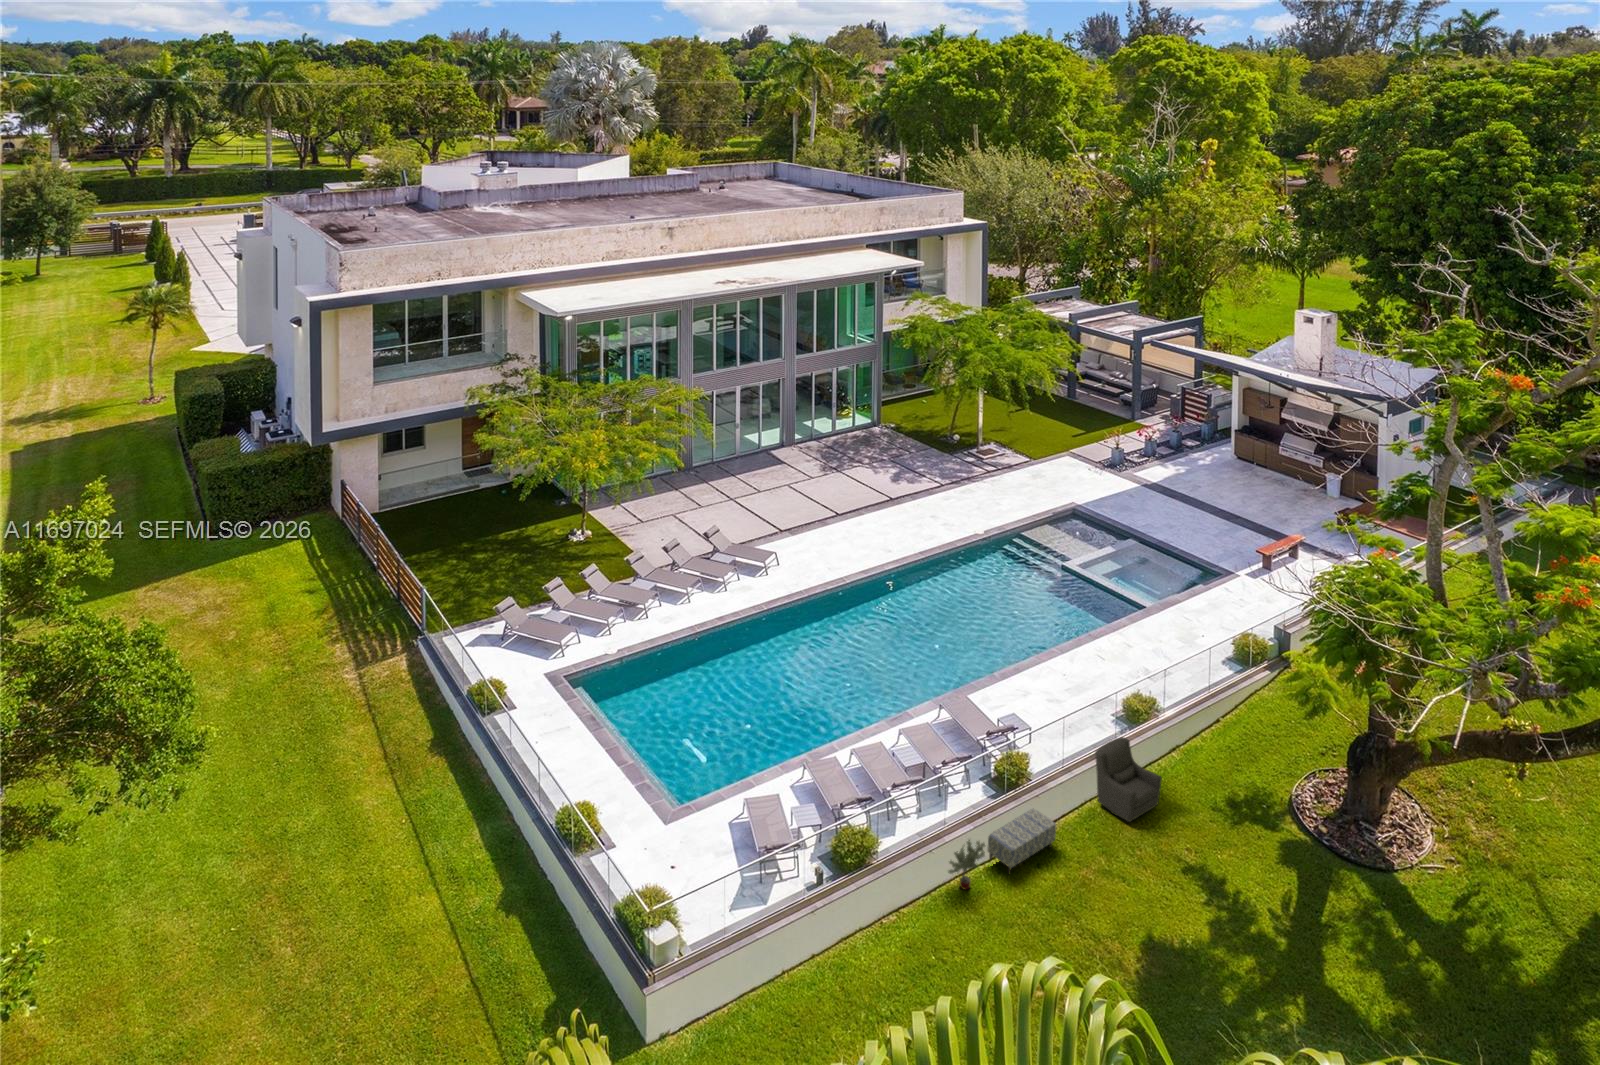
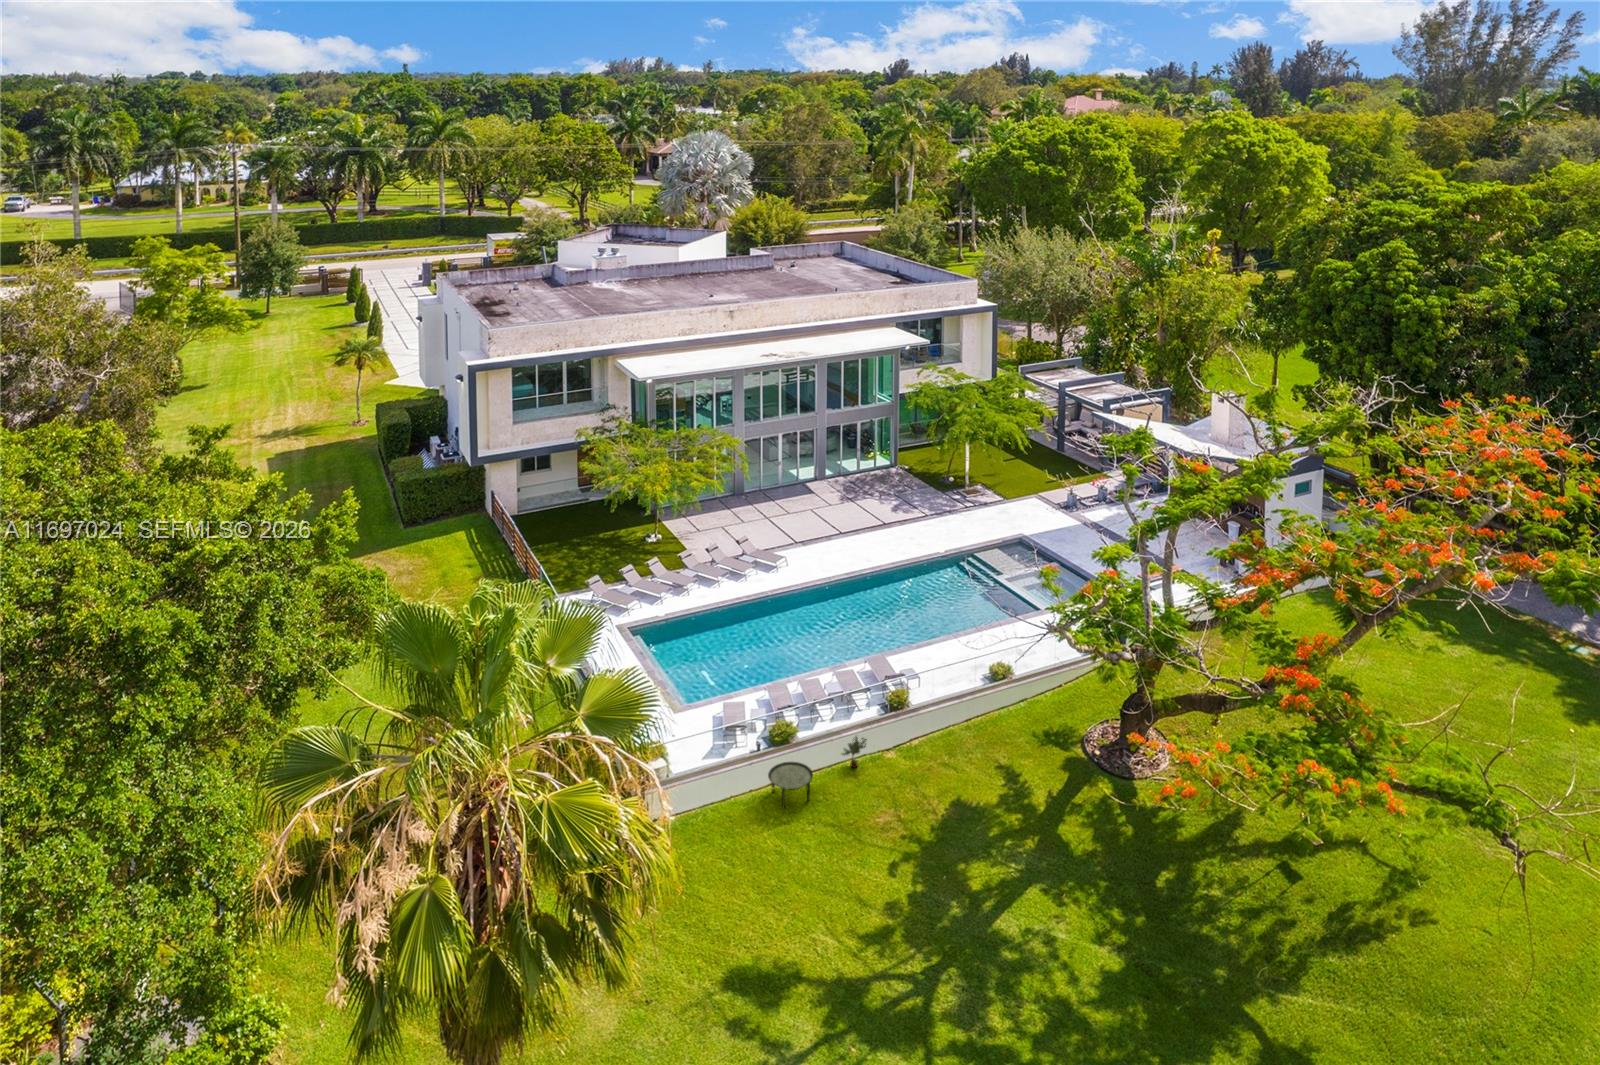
chair: present [1095,737,1162,822] -> none [954,685,996,738]
bench: present [987,809,1056,874] -> none [873,724,919,762]
round table: none [844,895,919,979] -> present [768,762,813,808]

